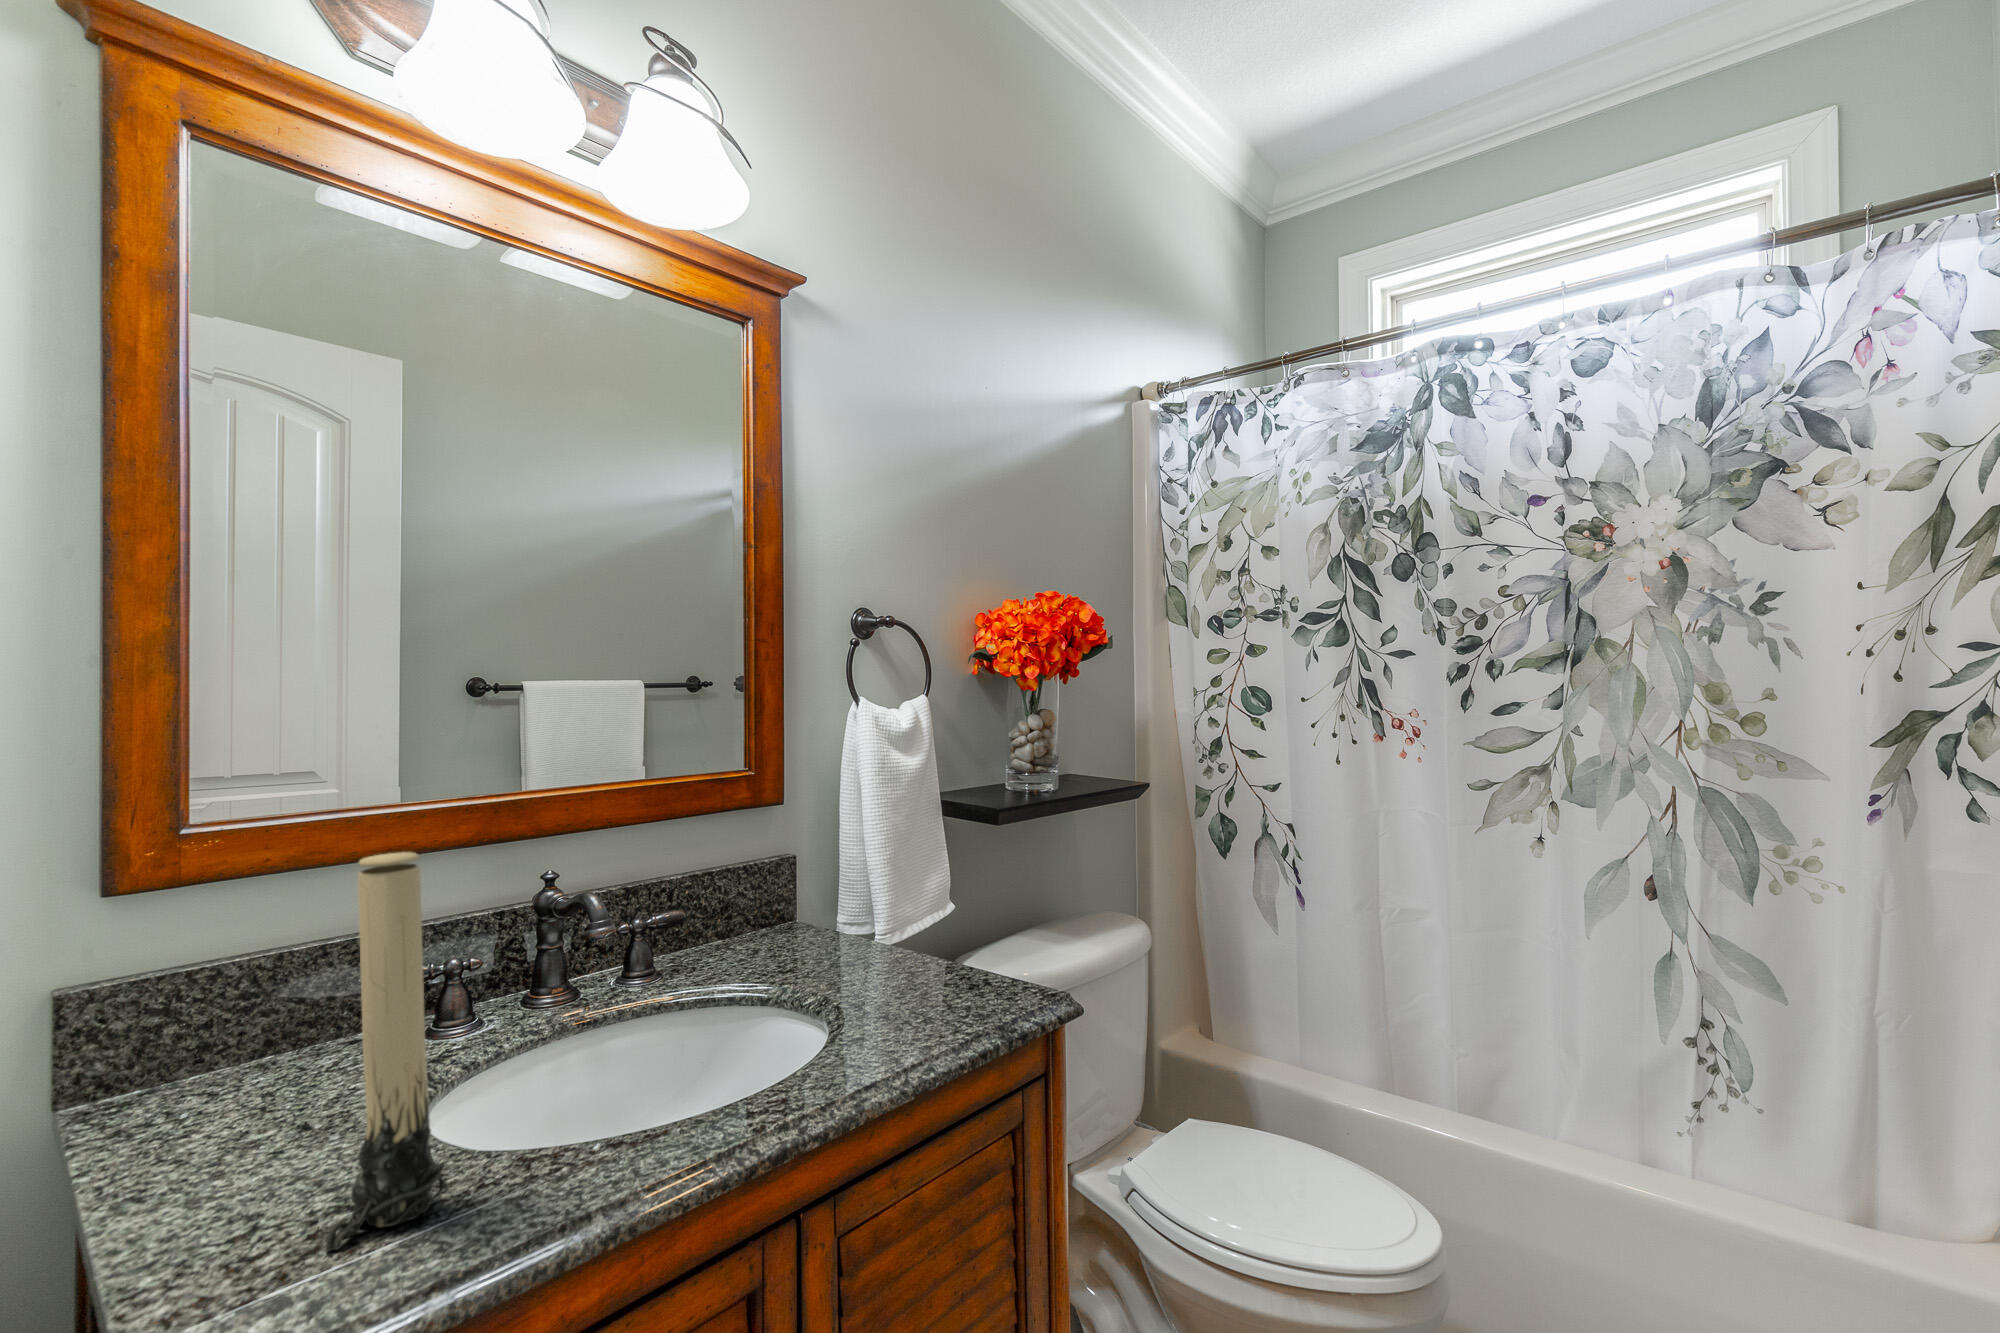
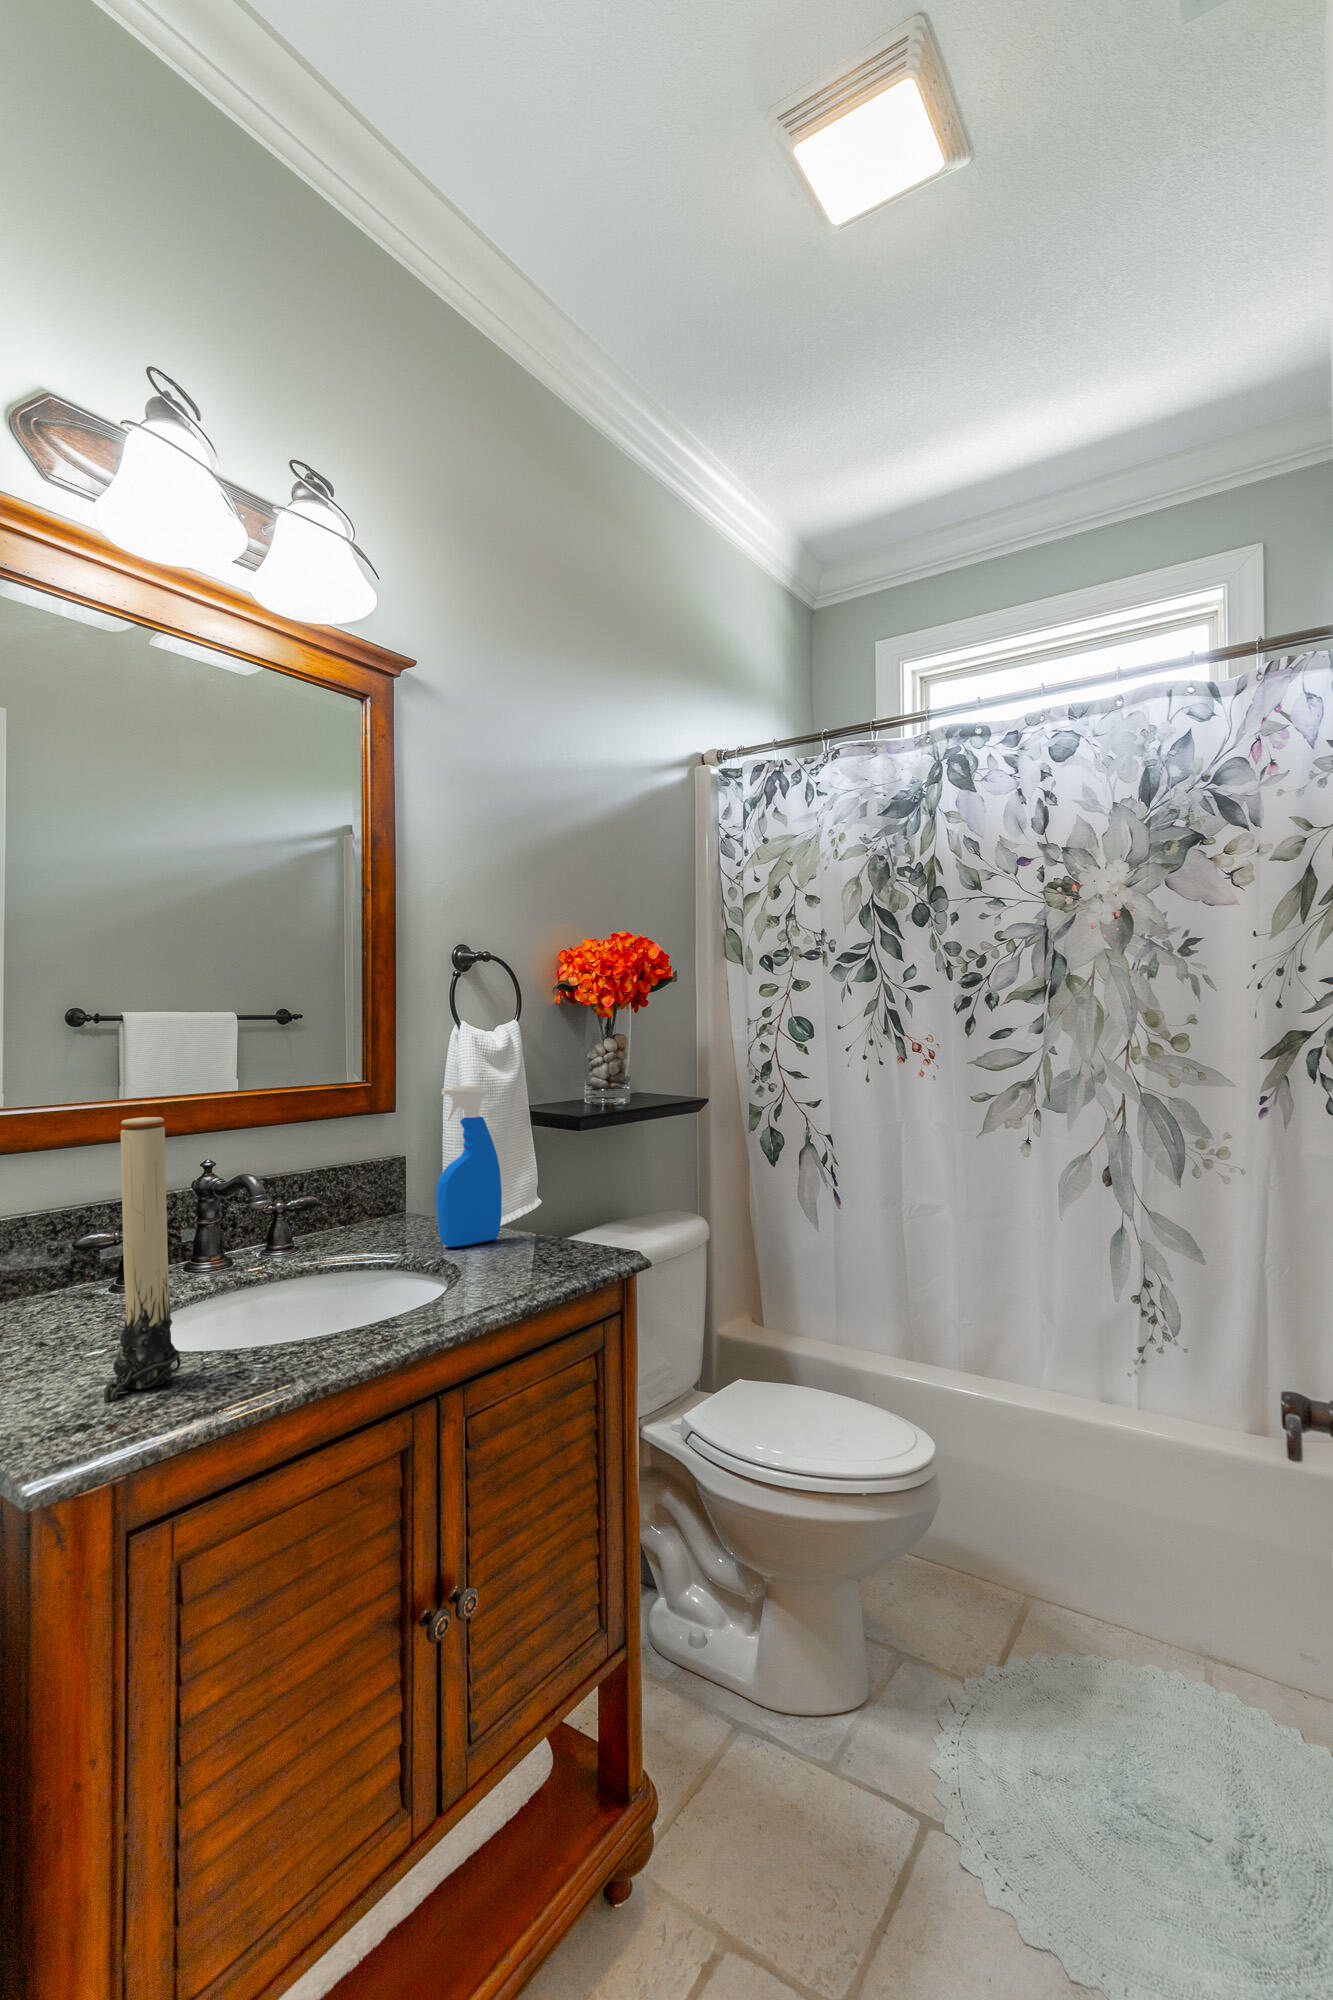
spray bottle: none [823,780,901,976] -> present [436,1085,502,1247]

